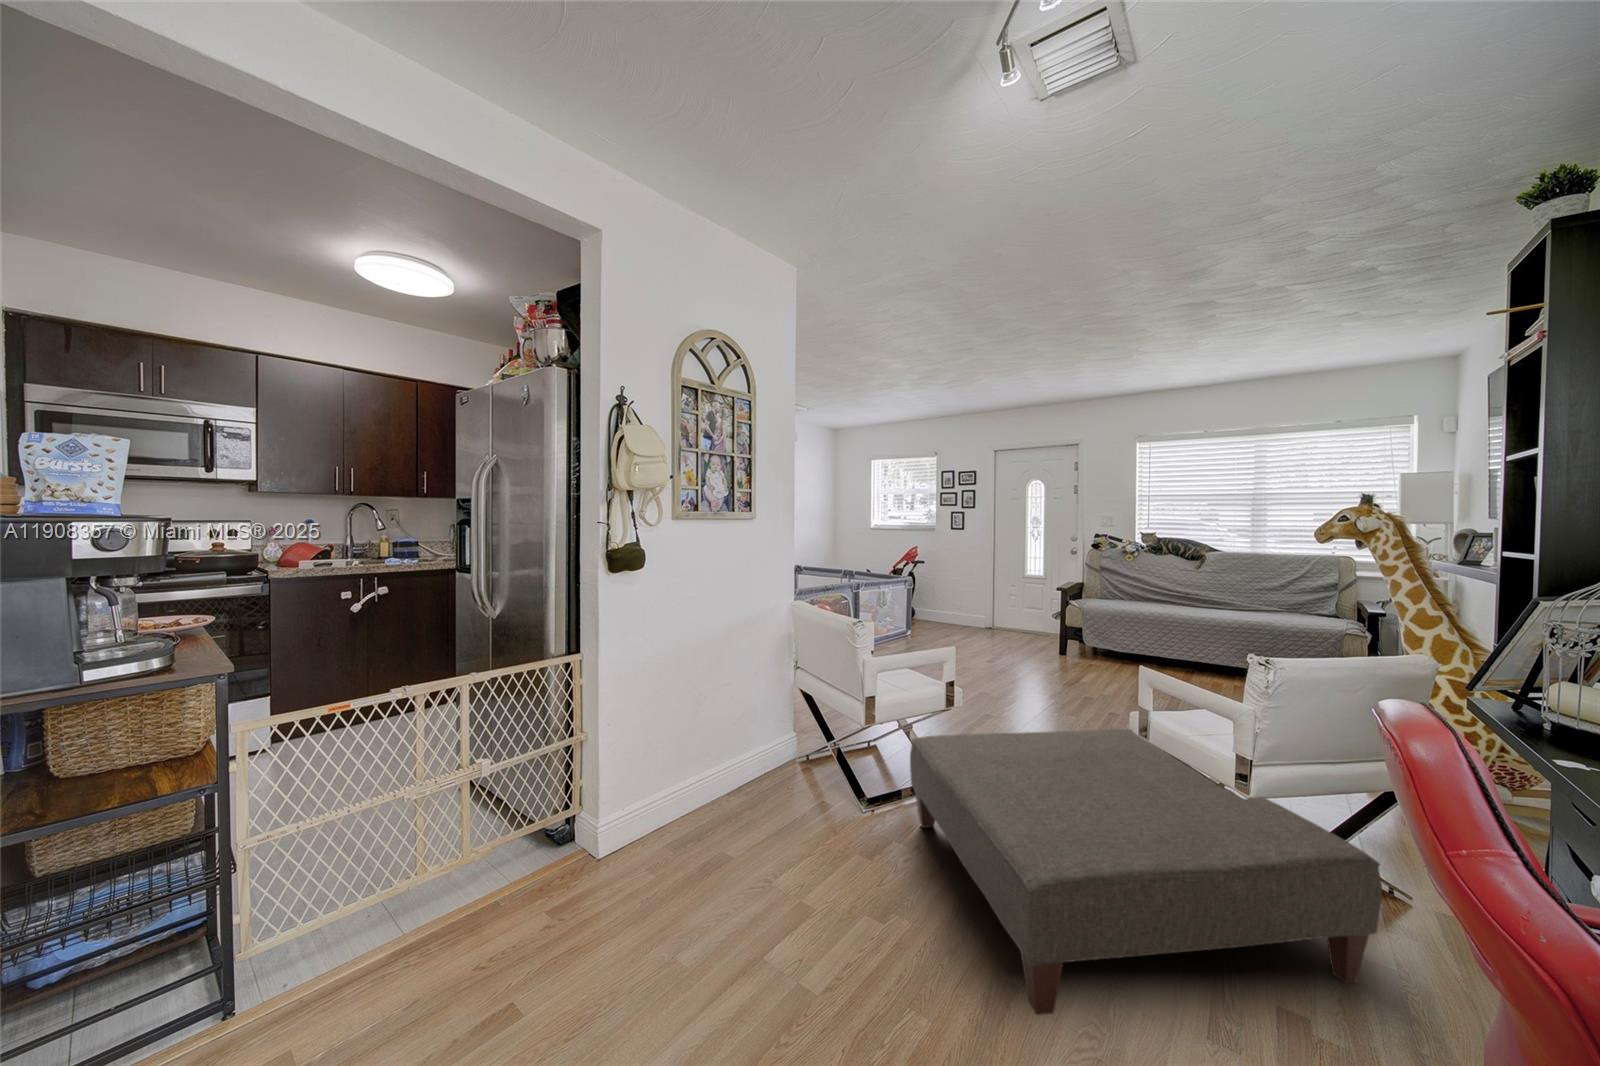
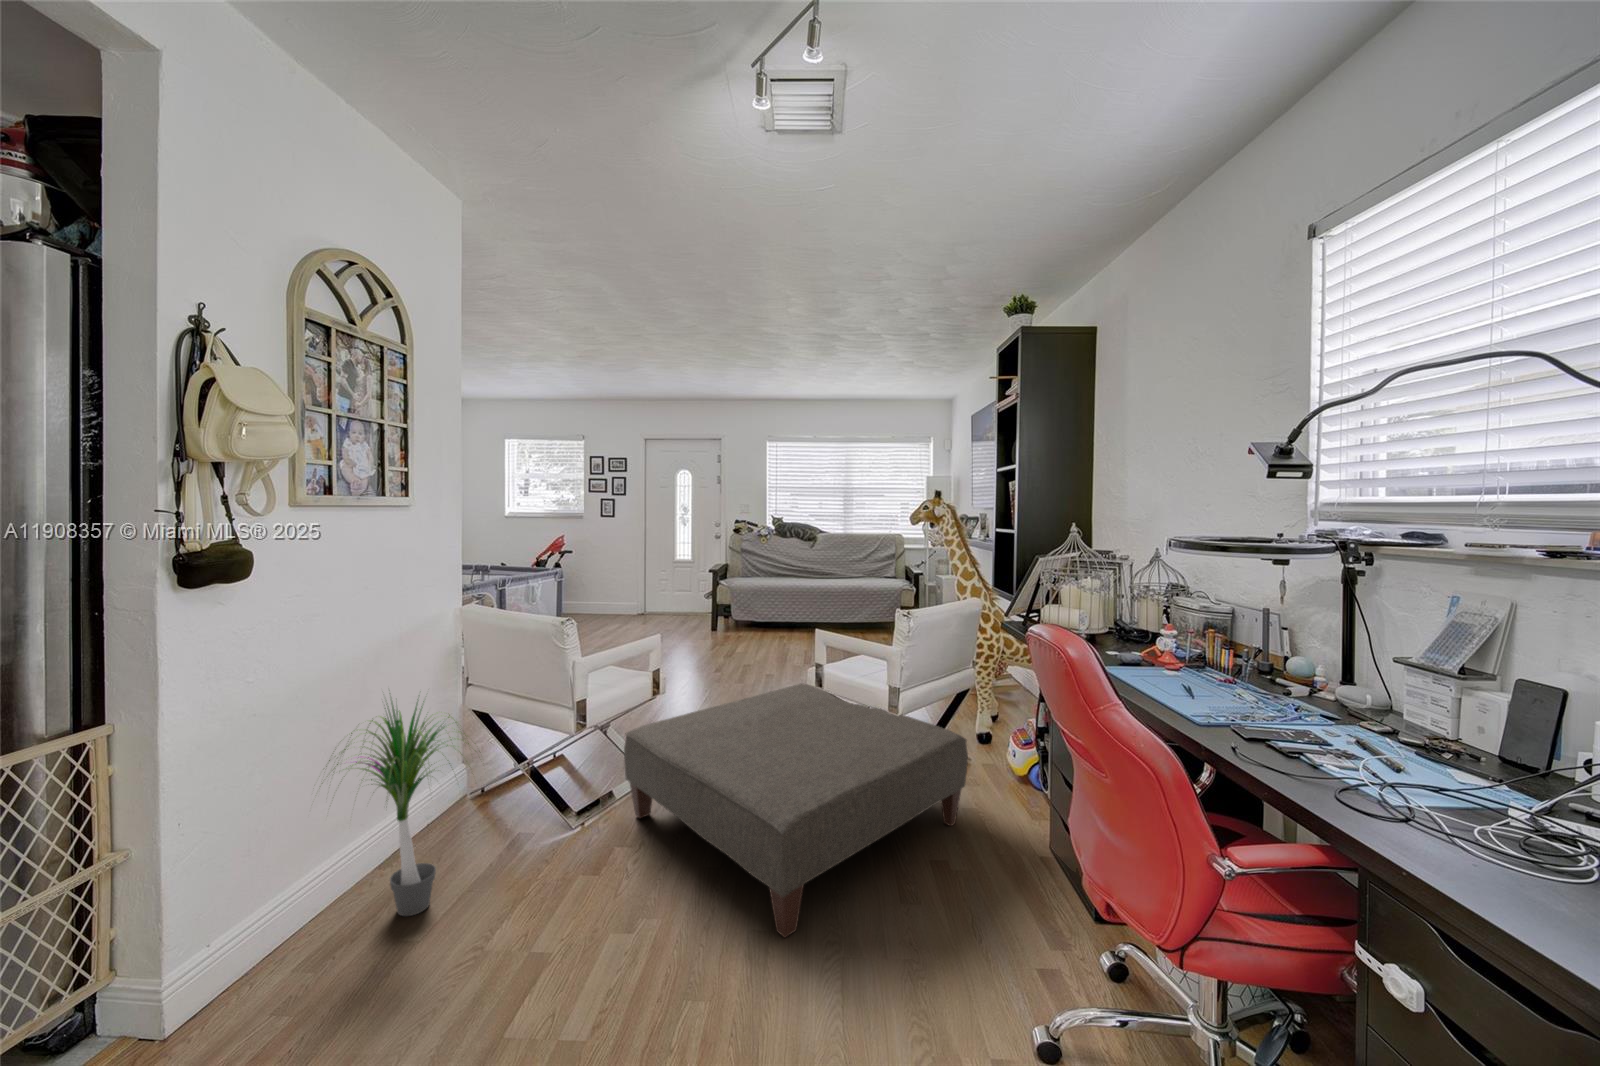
potted plant: none [667,658,787,845] -> present [326,702,469,916]

